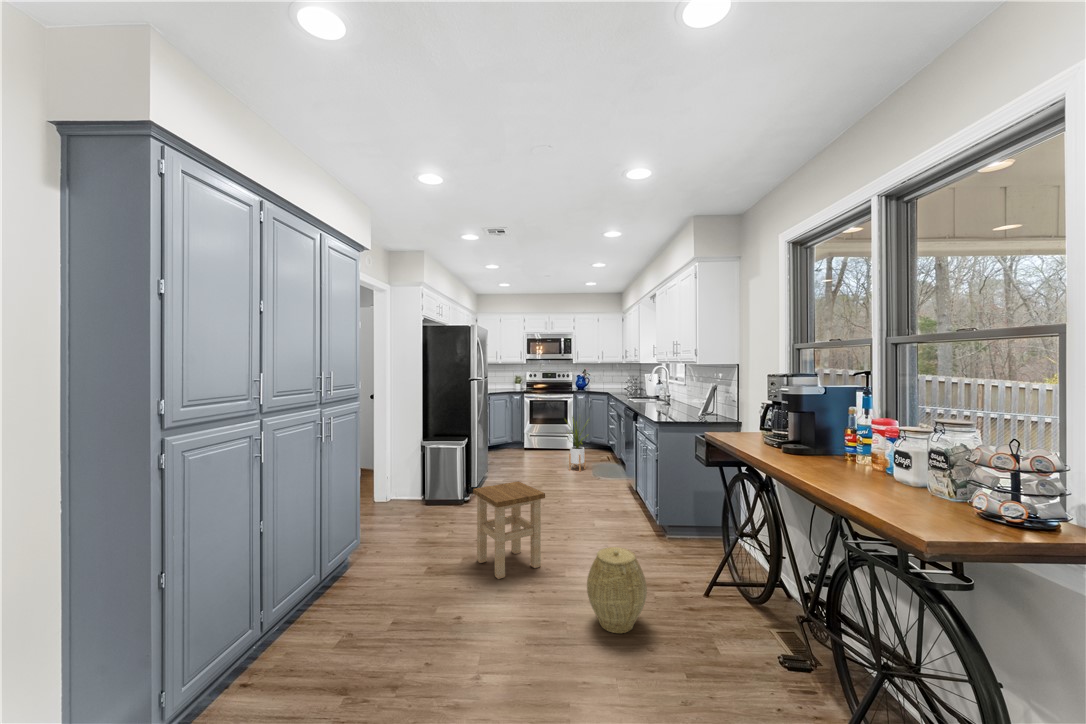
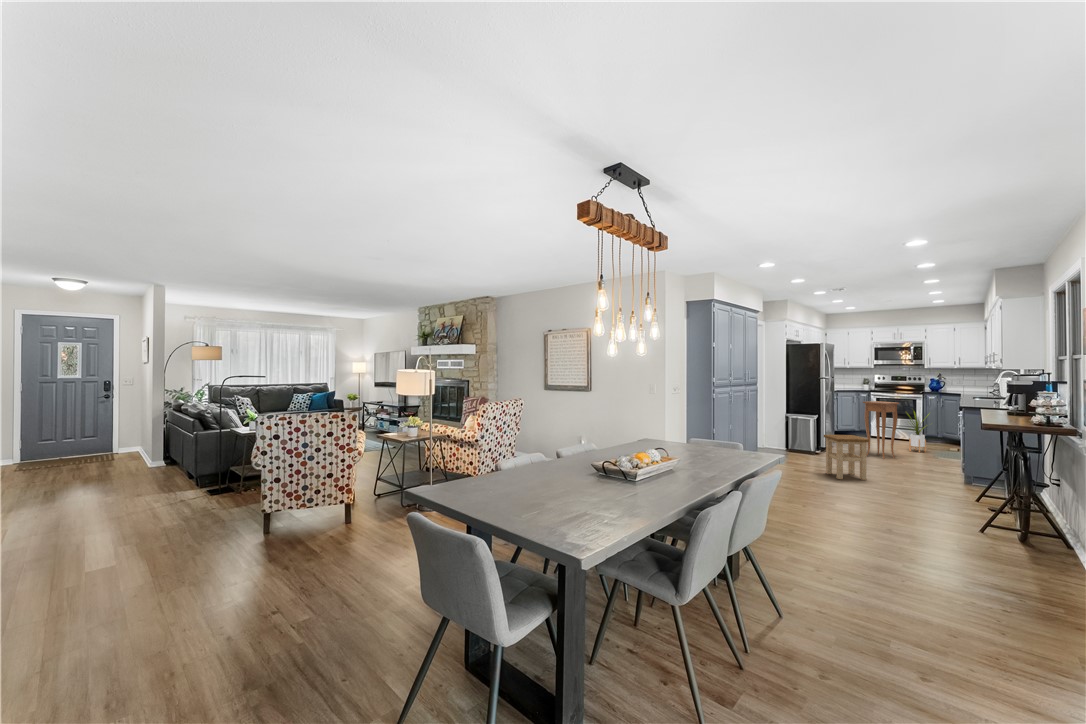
side table: none [523,410,564,494] -> present [863,401,899,459]
woven basket: present [587,547,647,633] -> none [888,461,925,500]

